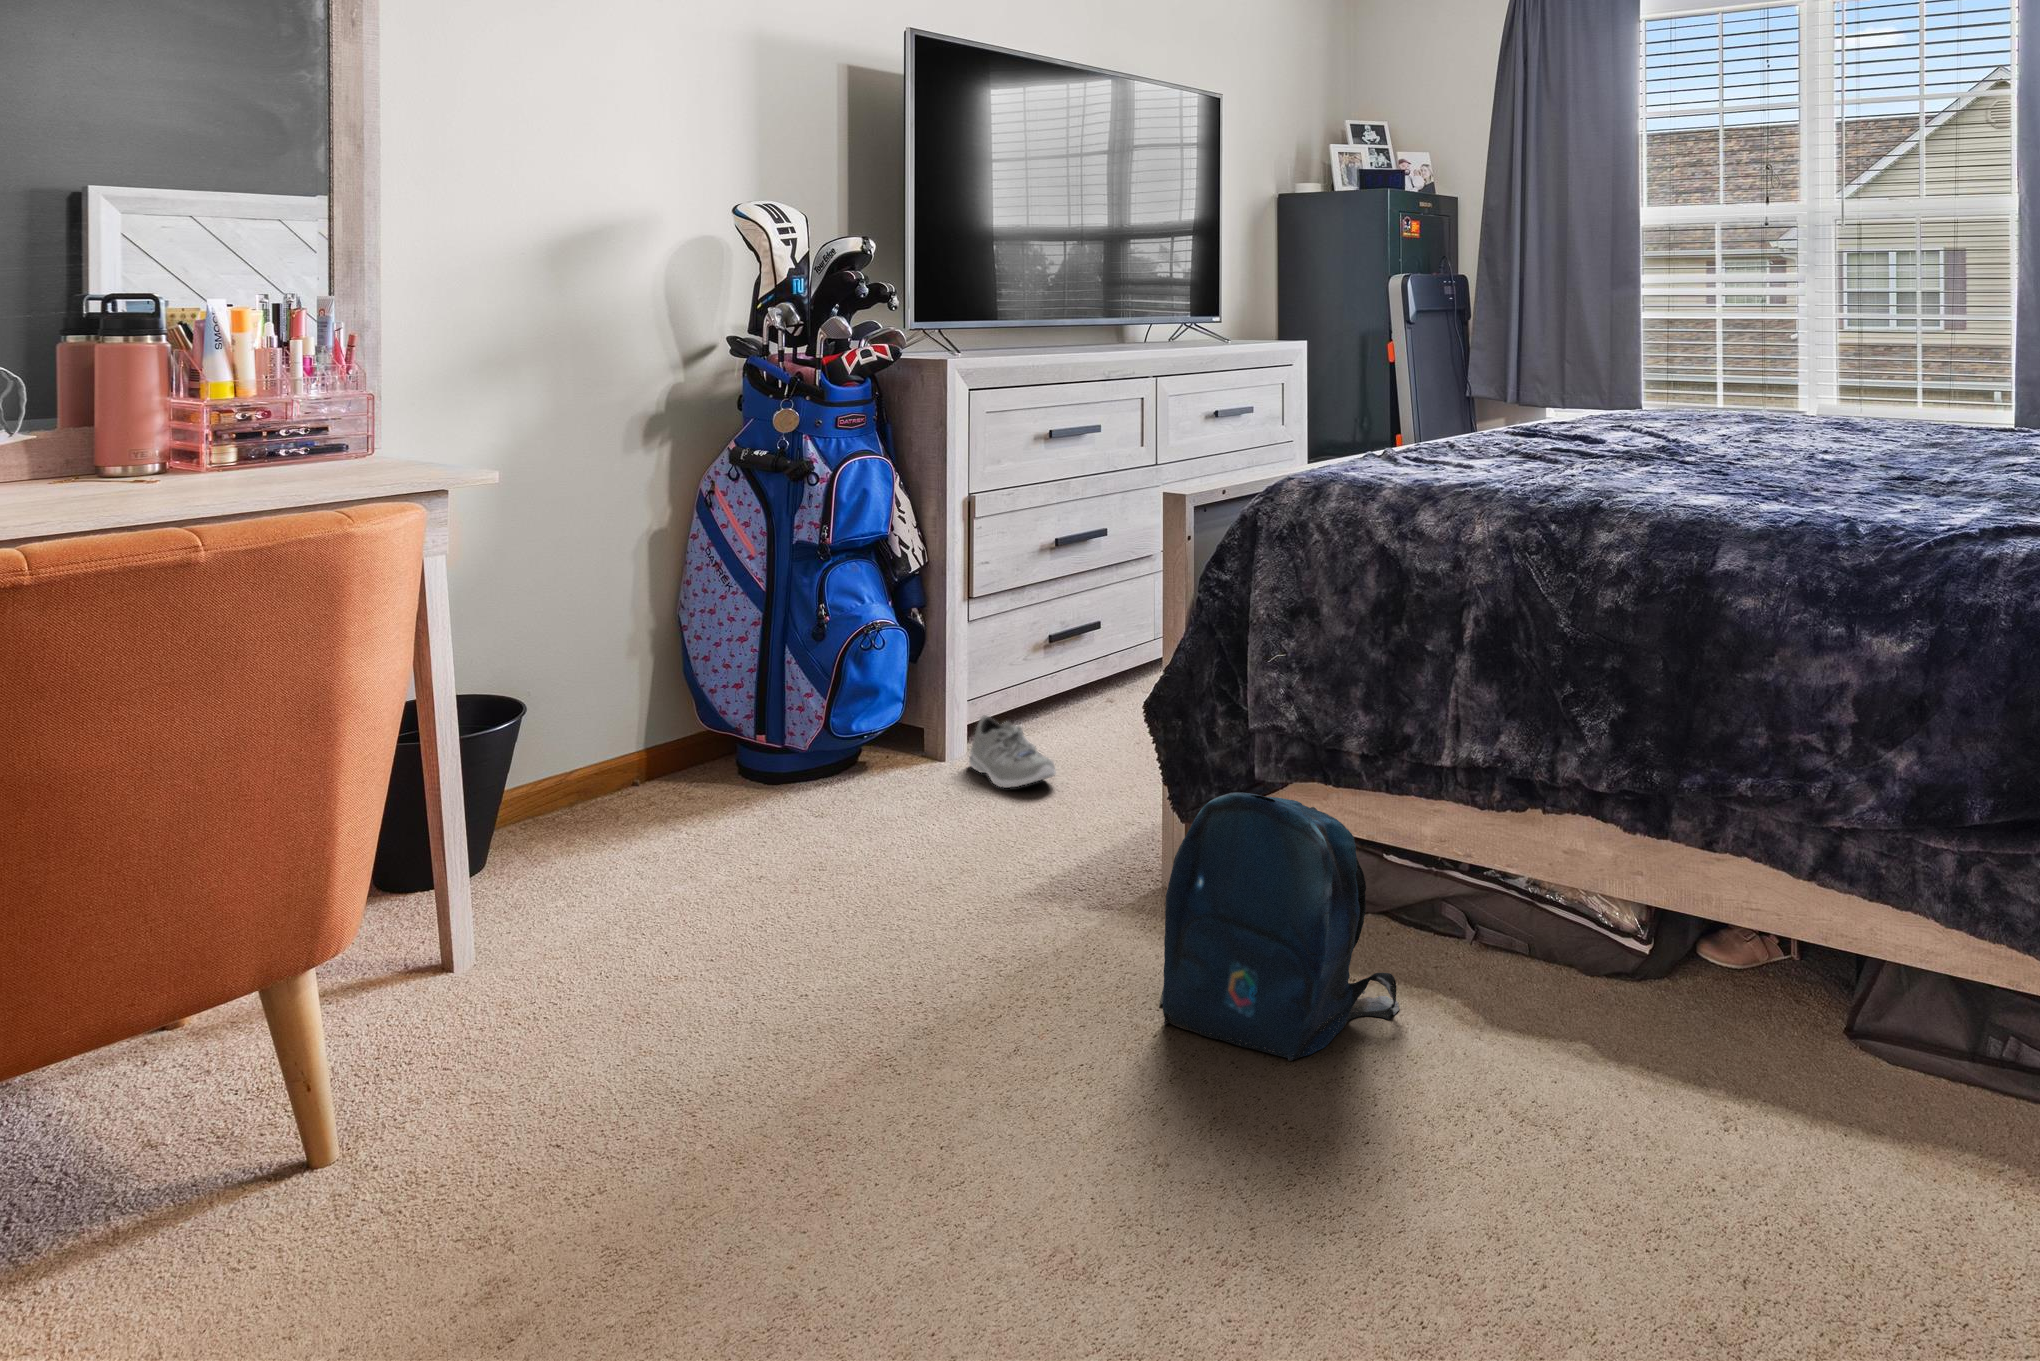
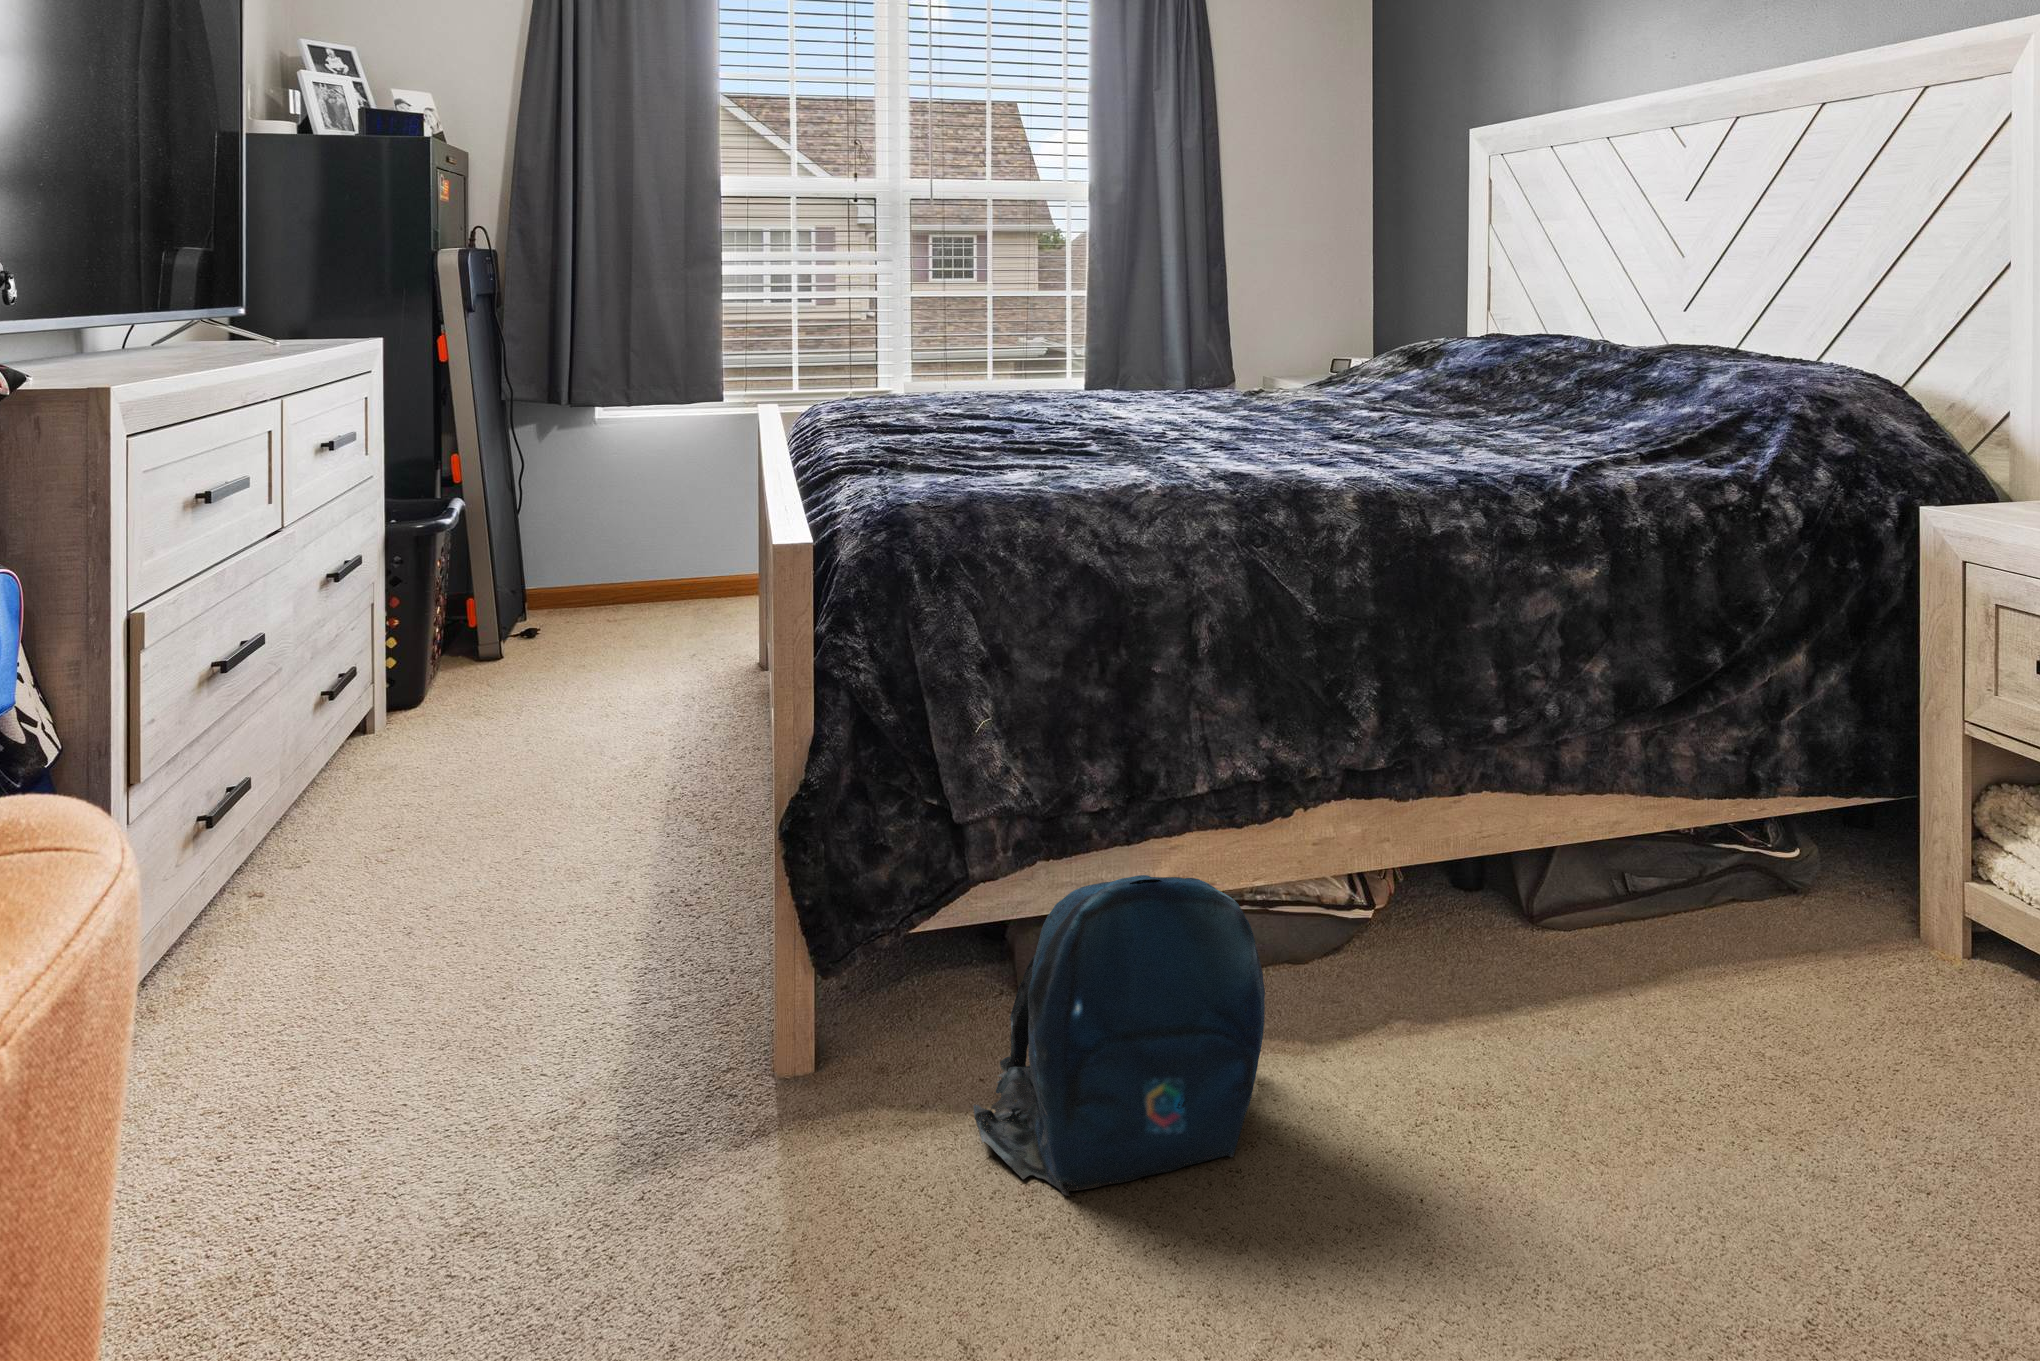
sneaker: present [969,715,1056,788] -> none [183,944,401,1048]

